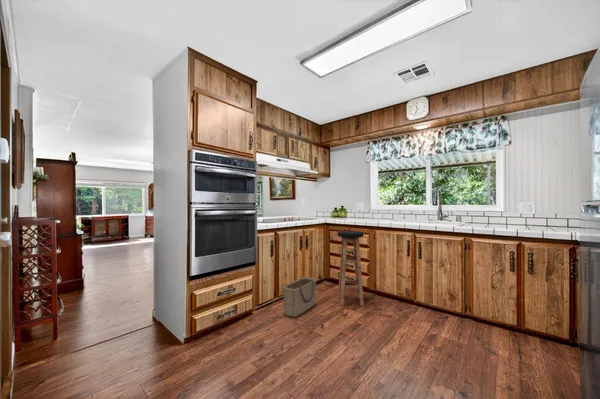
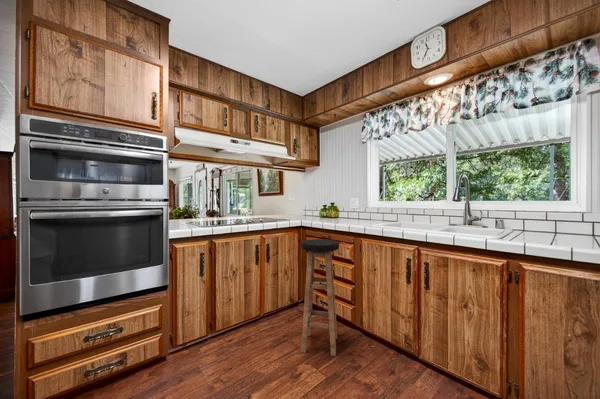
basket: present [283,277,316,317] -> none [205,305,268,373]

